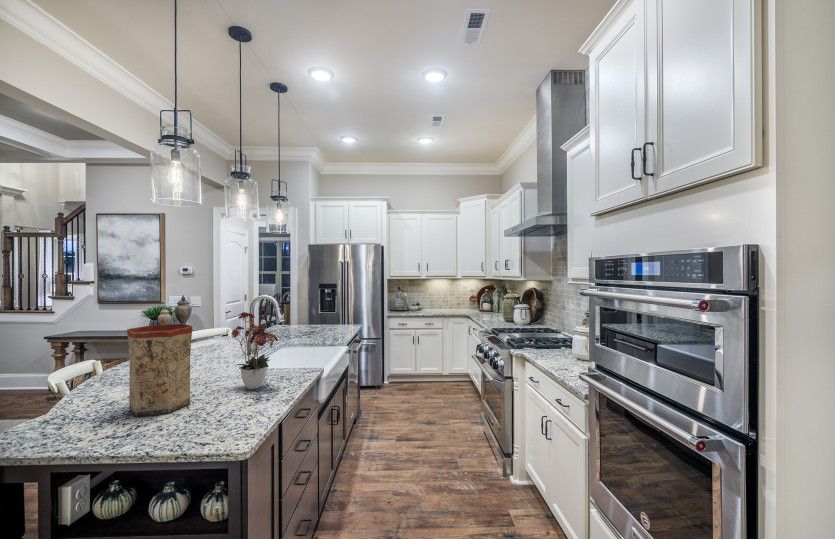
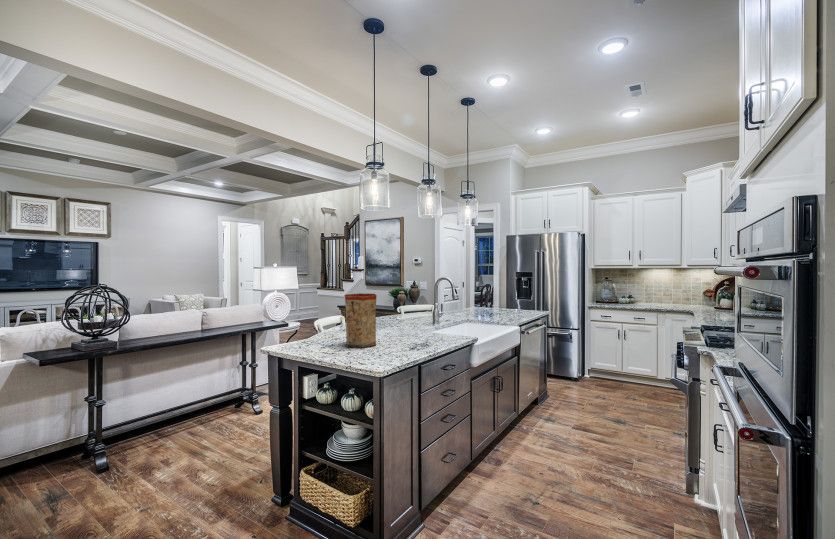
flower arrangement: present [232,312,278,389] -> none [401,286,434,344]

